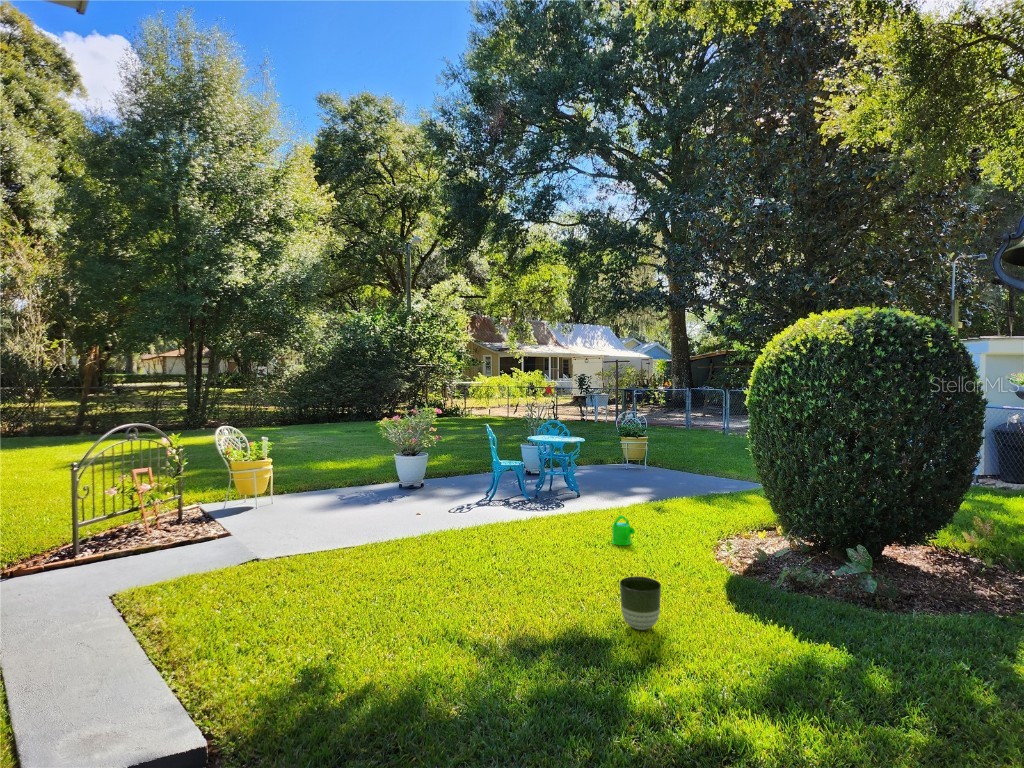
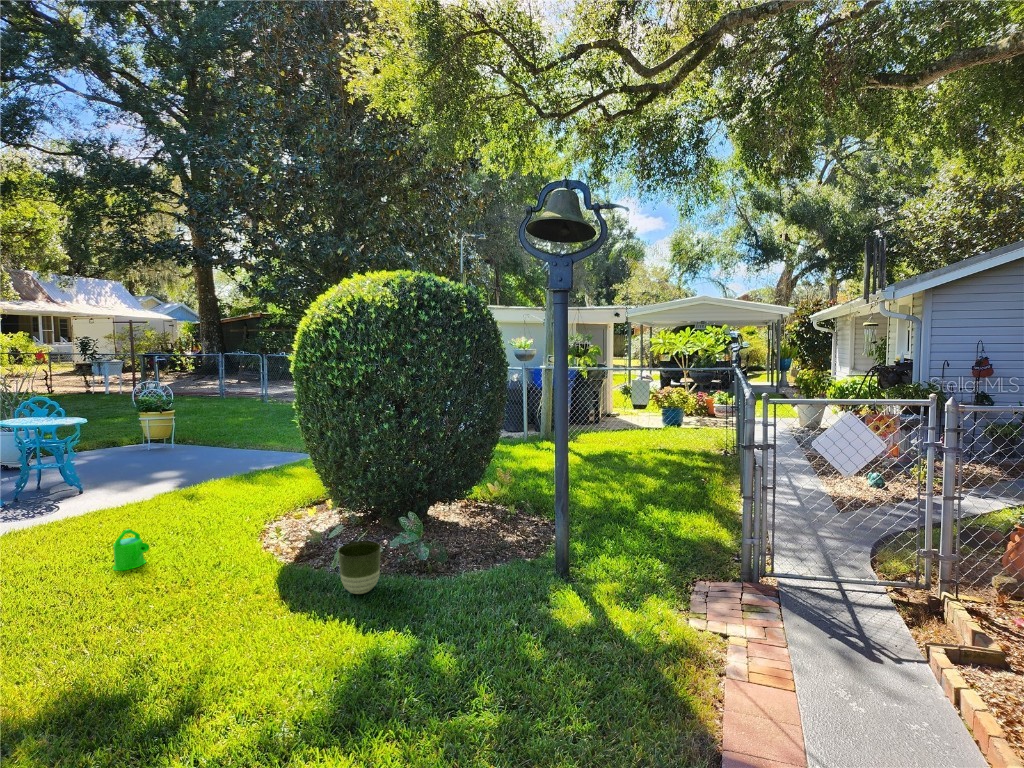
planter: present [620,576,661,630] -> present [338,541,380,594]

